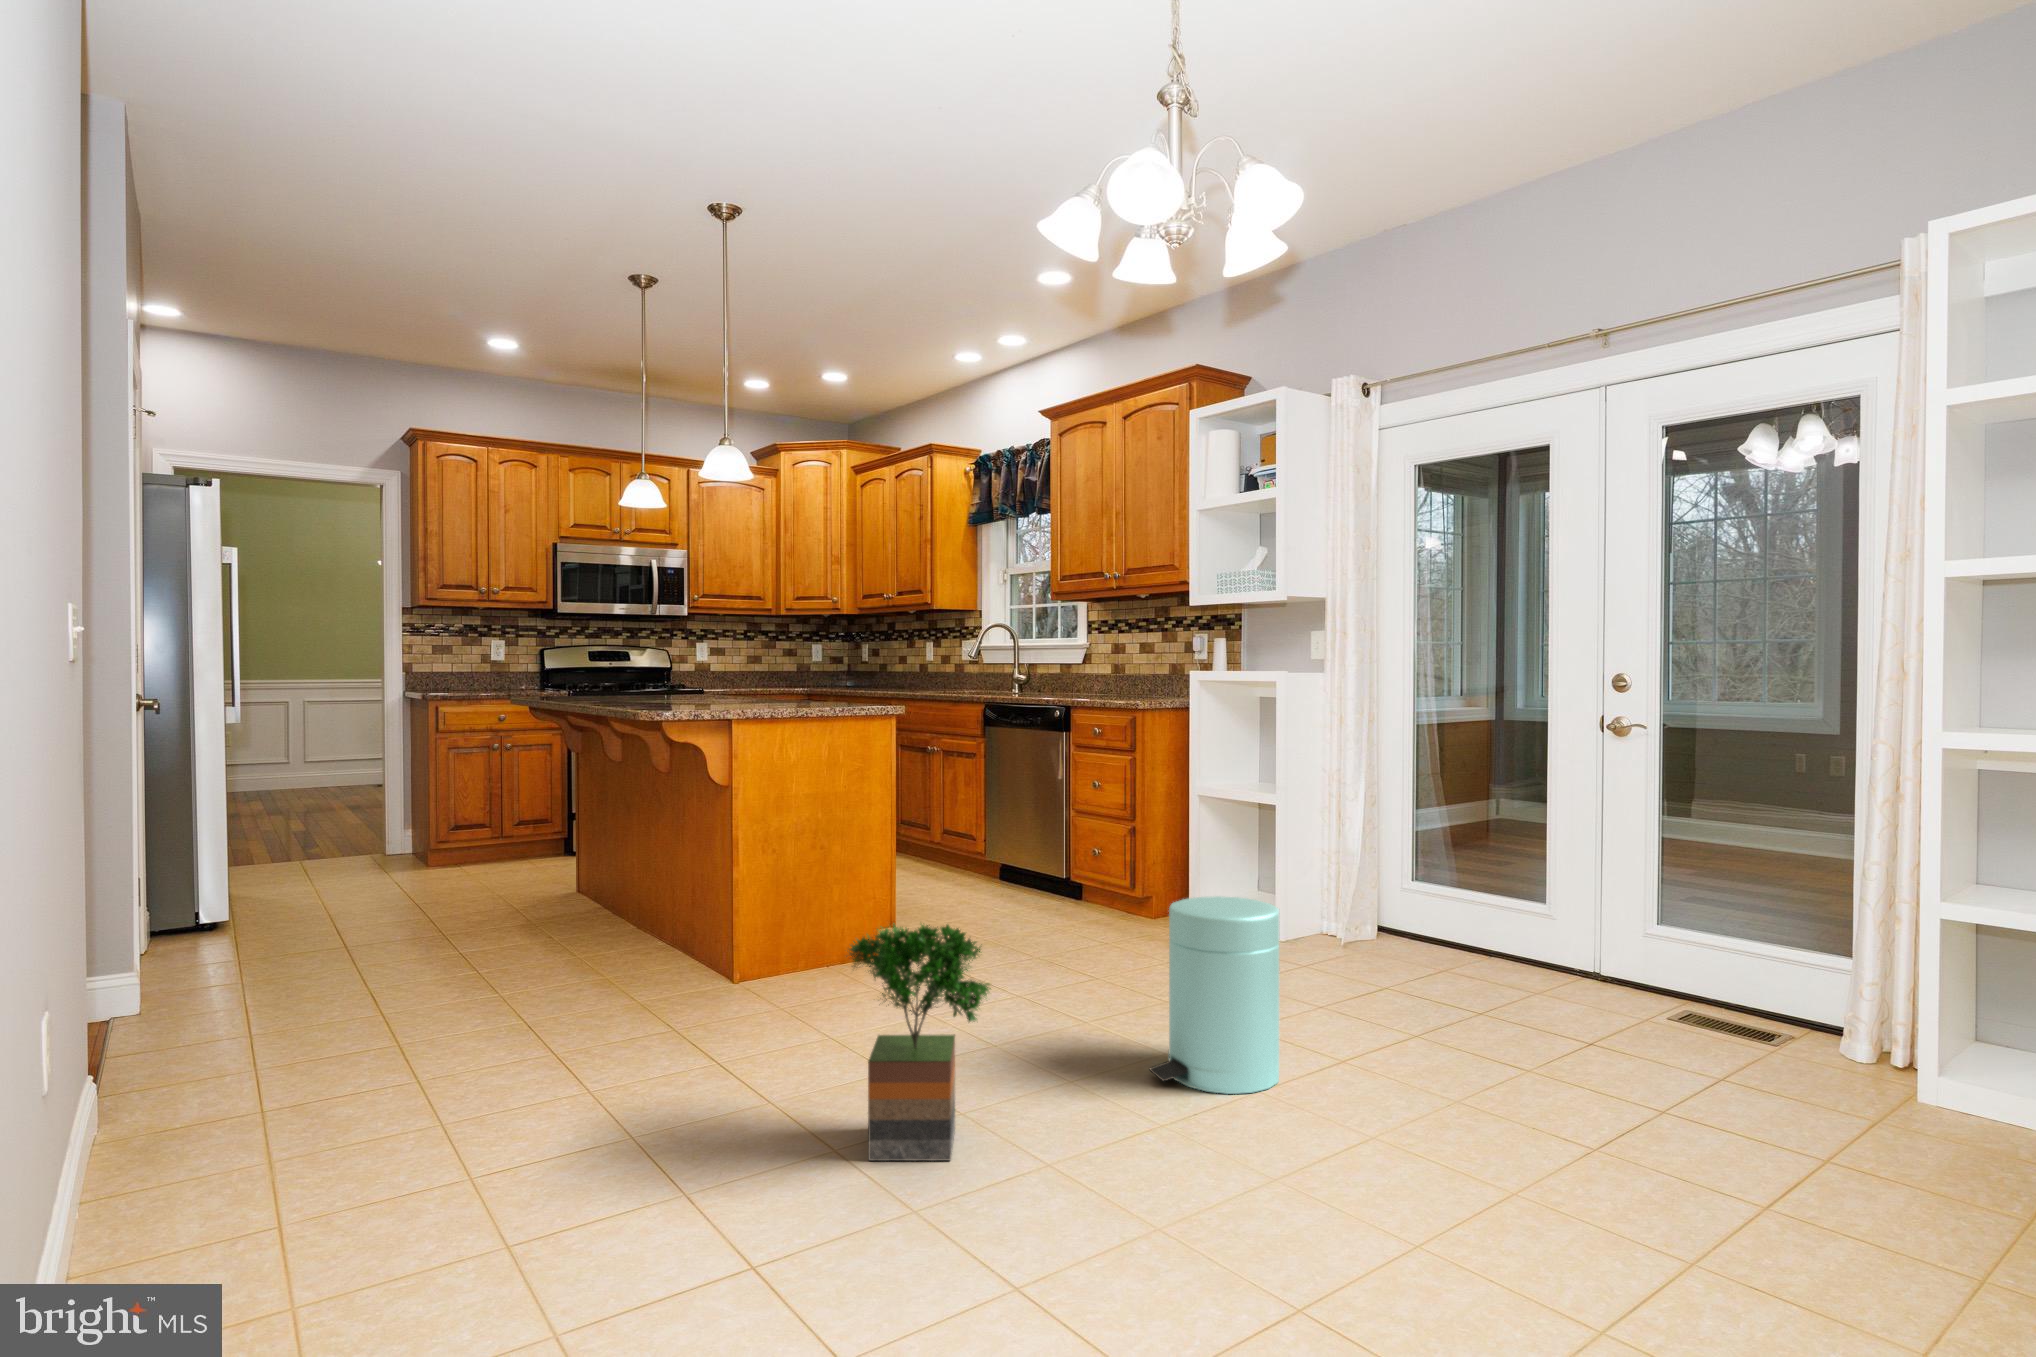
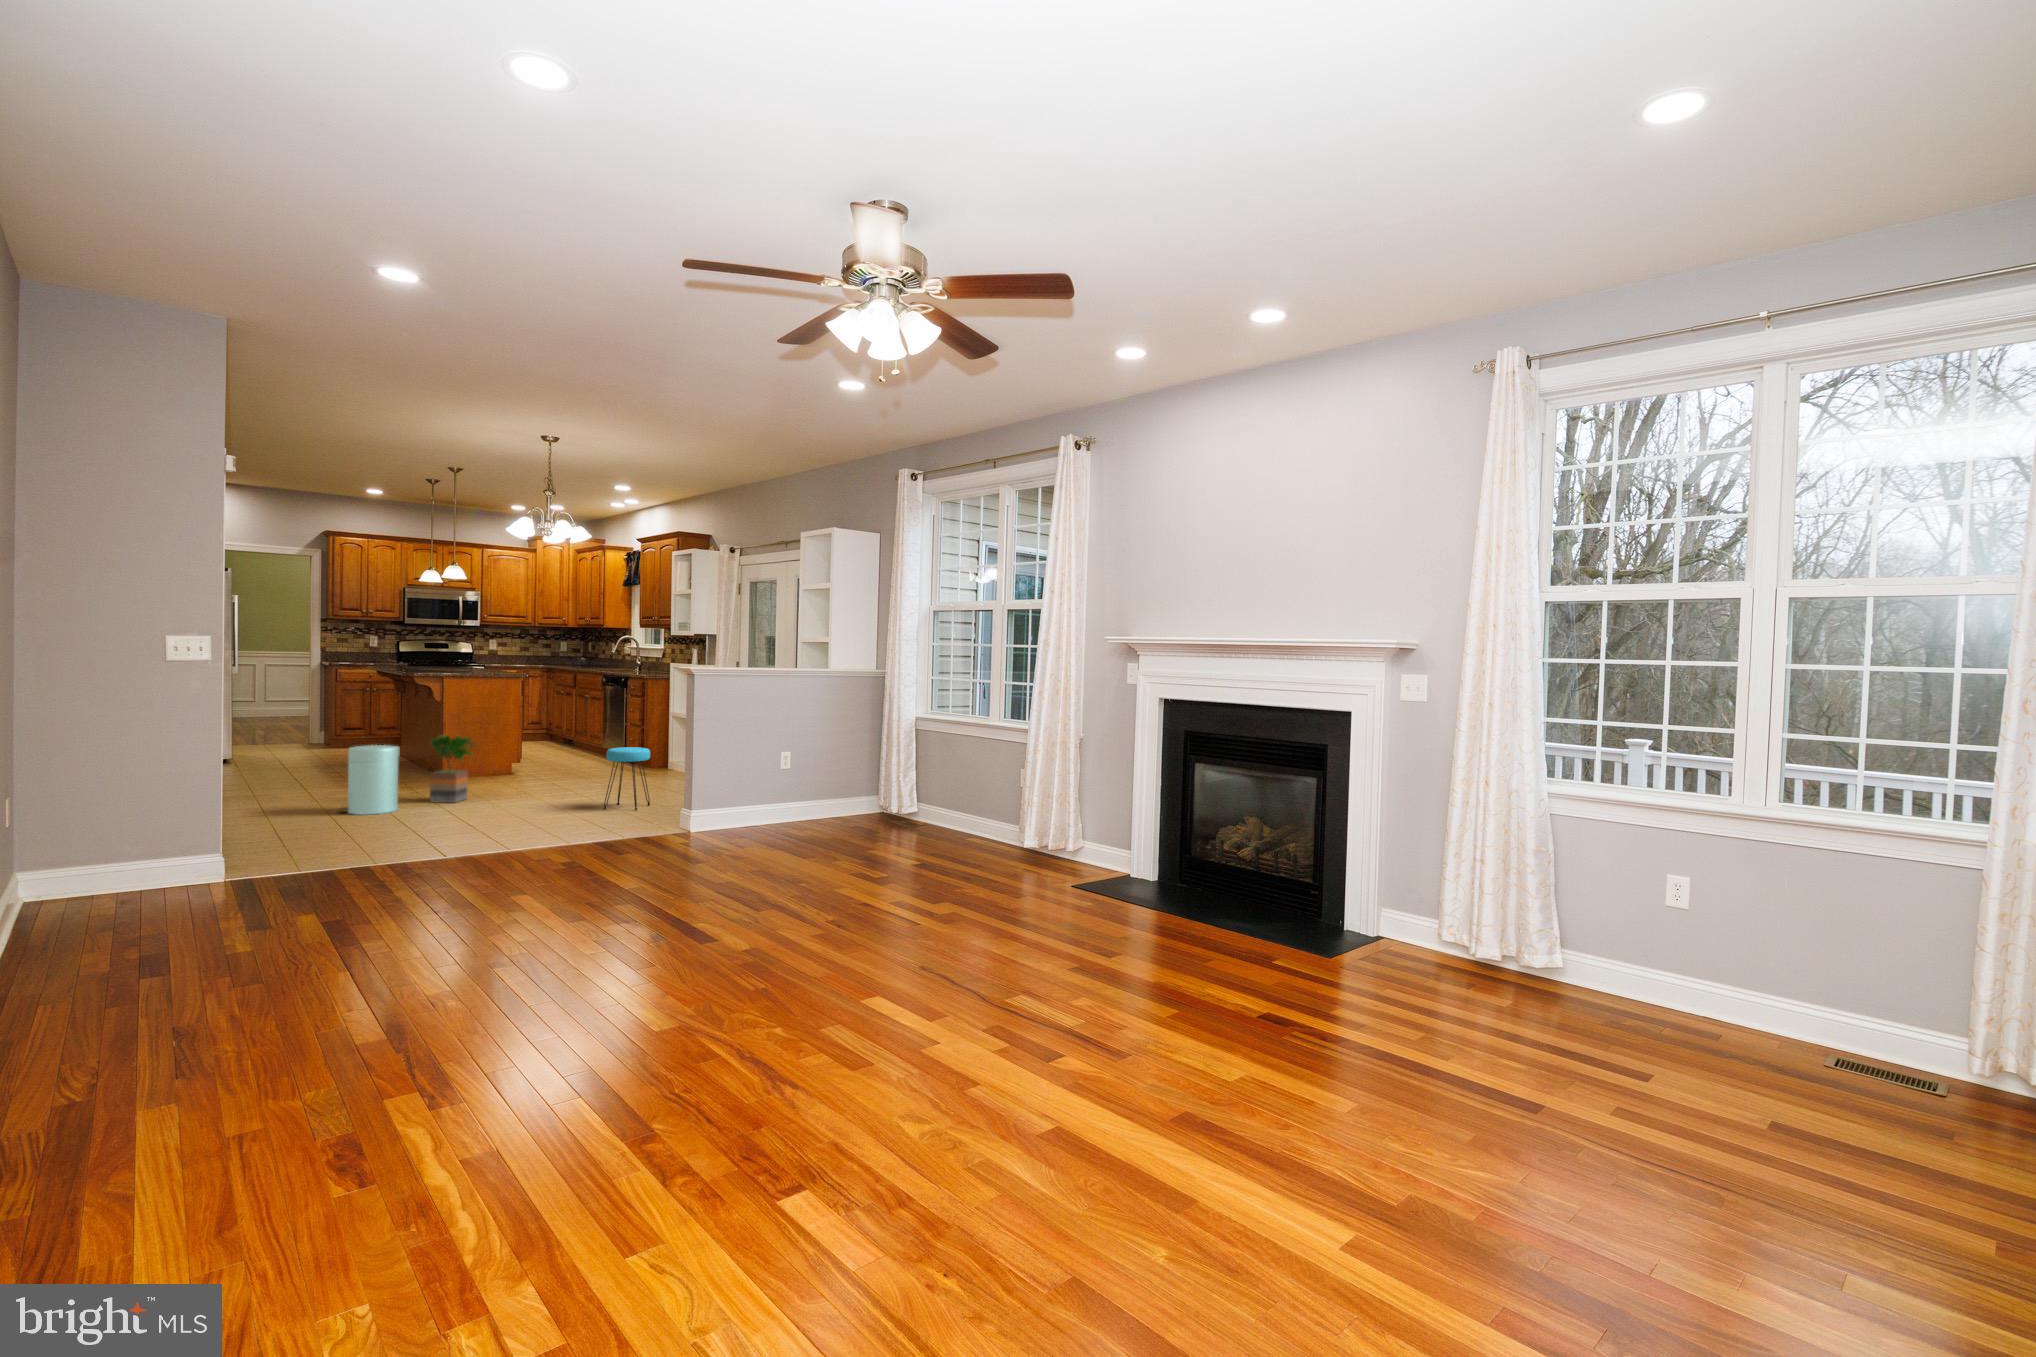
trash can: present [1150,896,1280,1094] -> present [337,745,399,815]
stool: none [1461,959,1624,1207] -> present [604,747,650,810]

